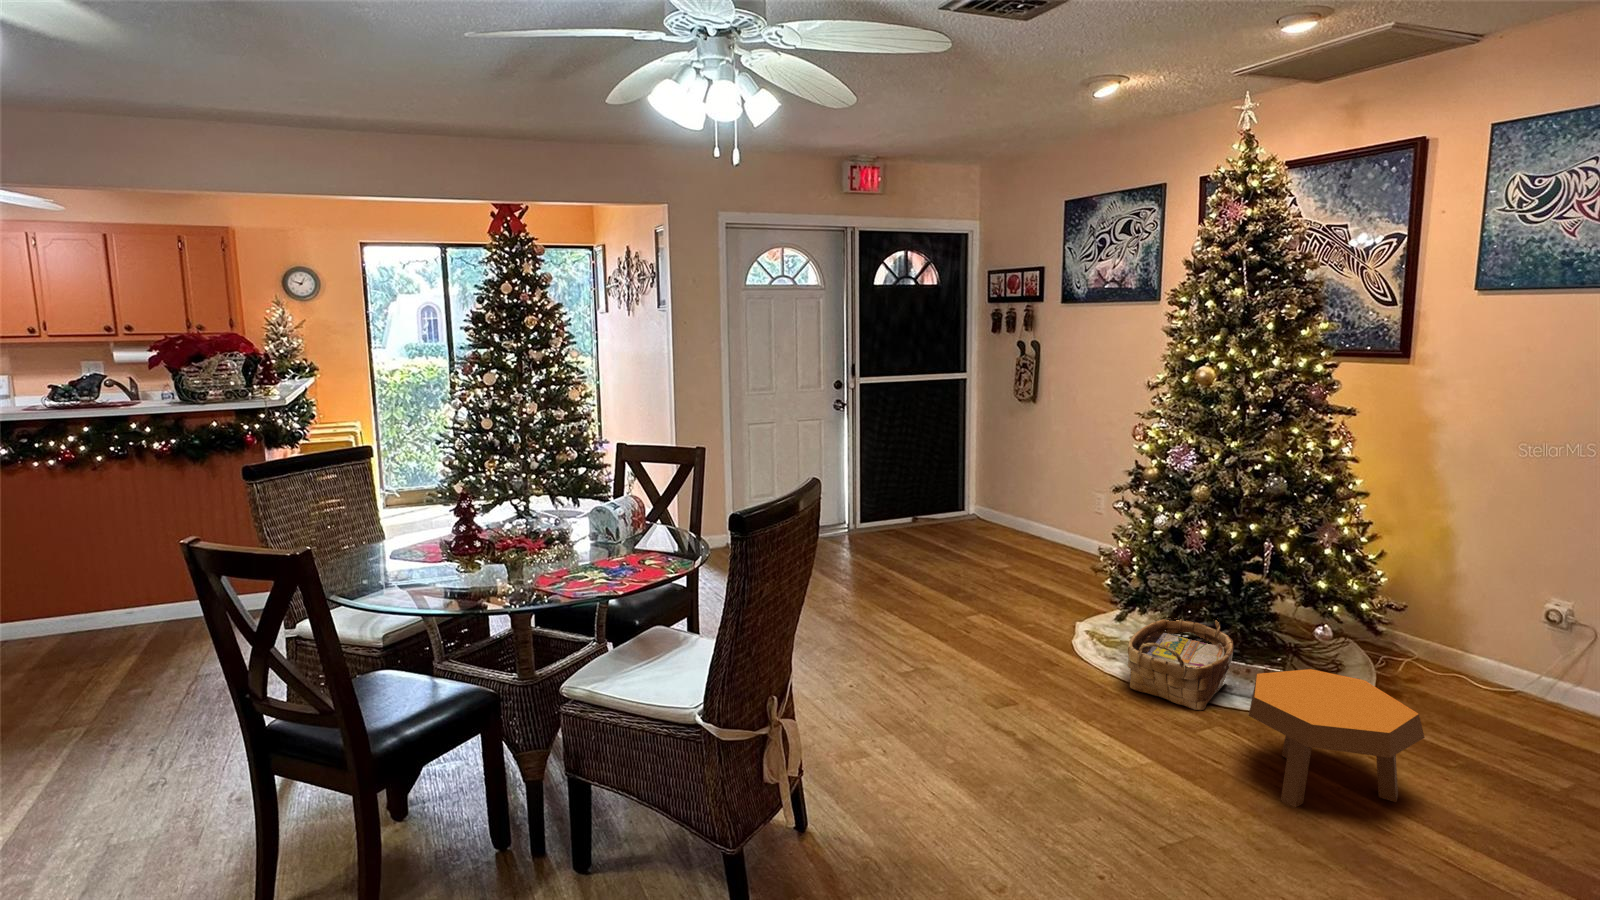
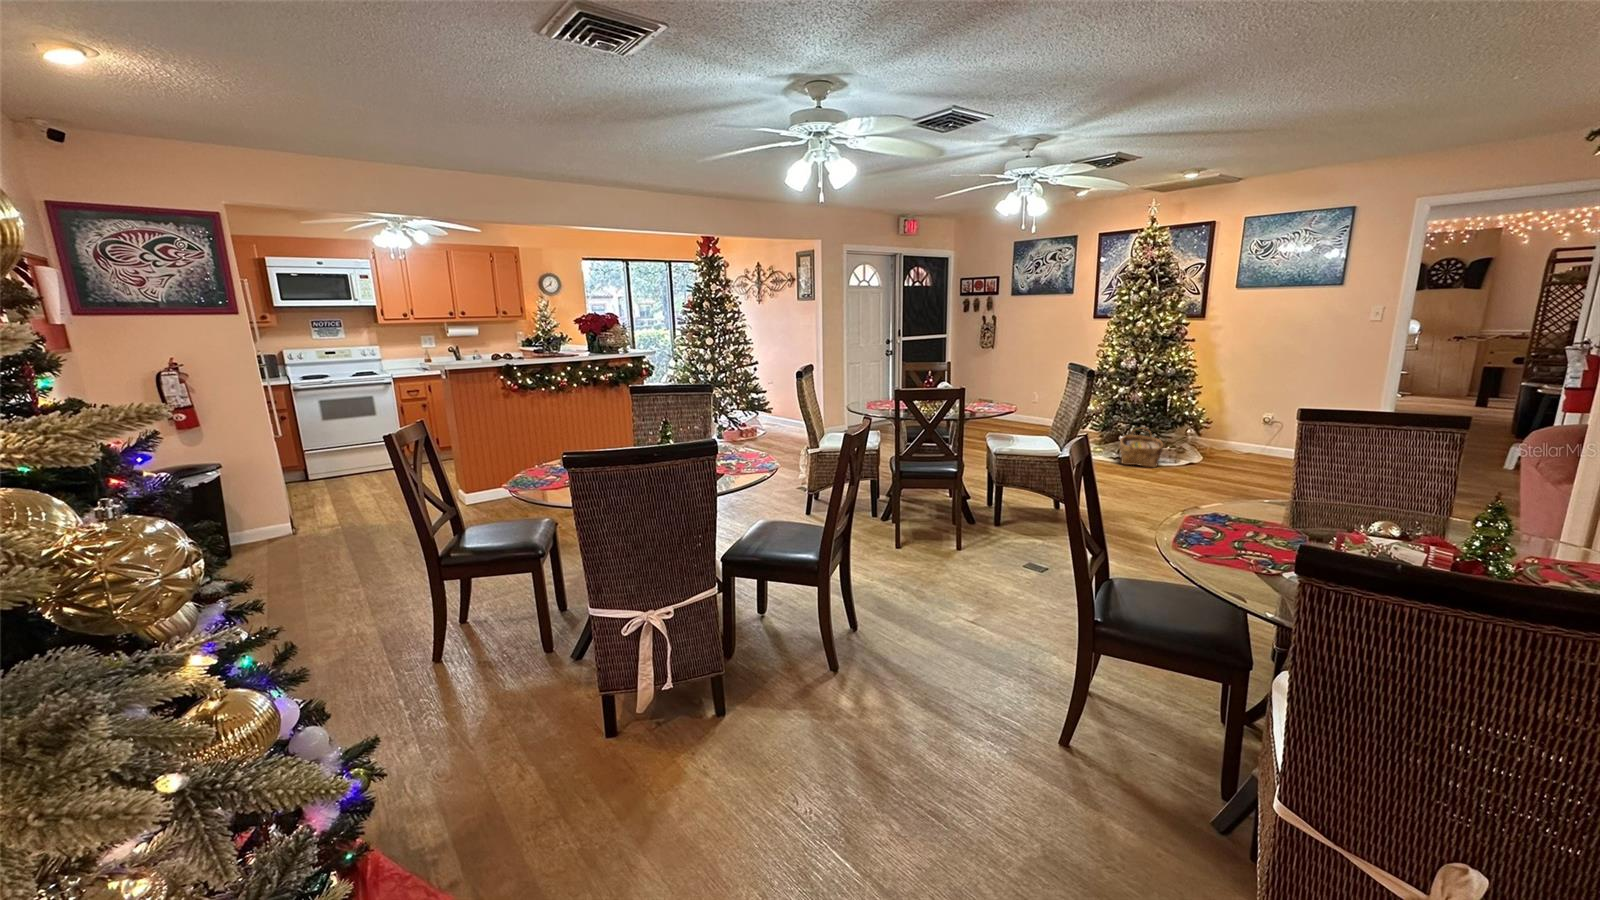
footstool: present [1249,669,1425,808] -> none [1191,440,1259,486]

